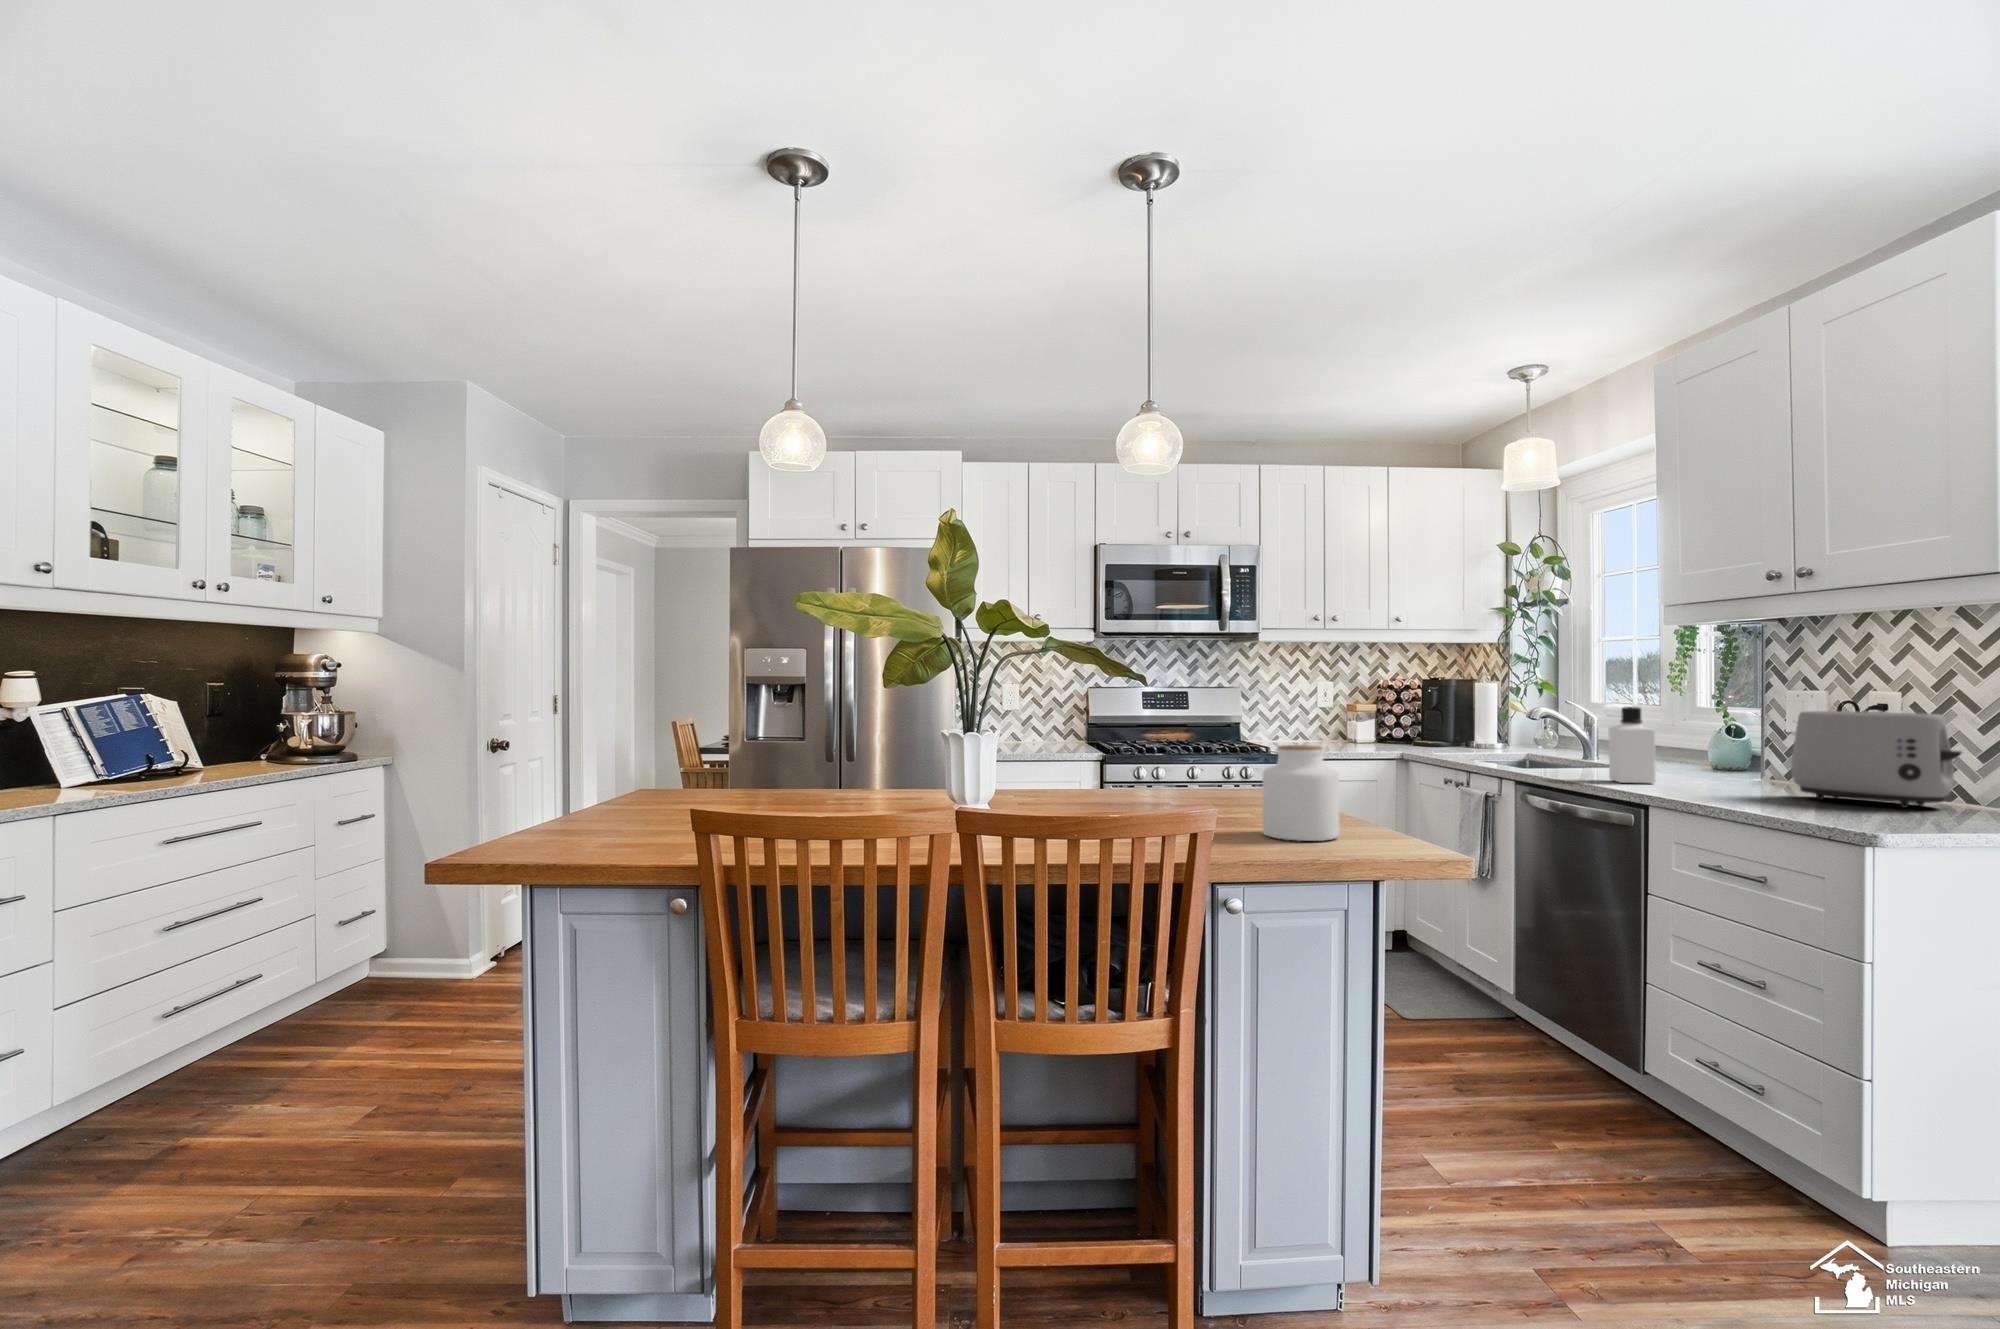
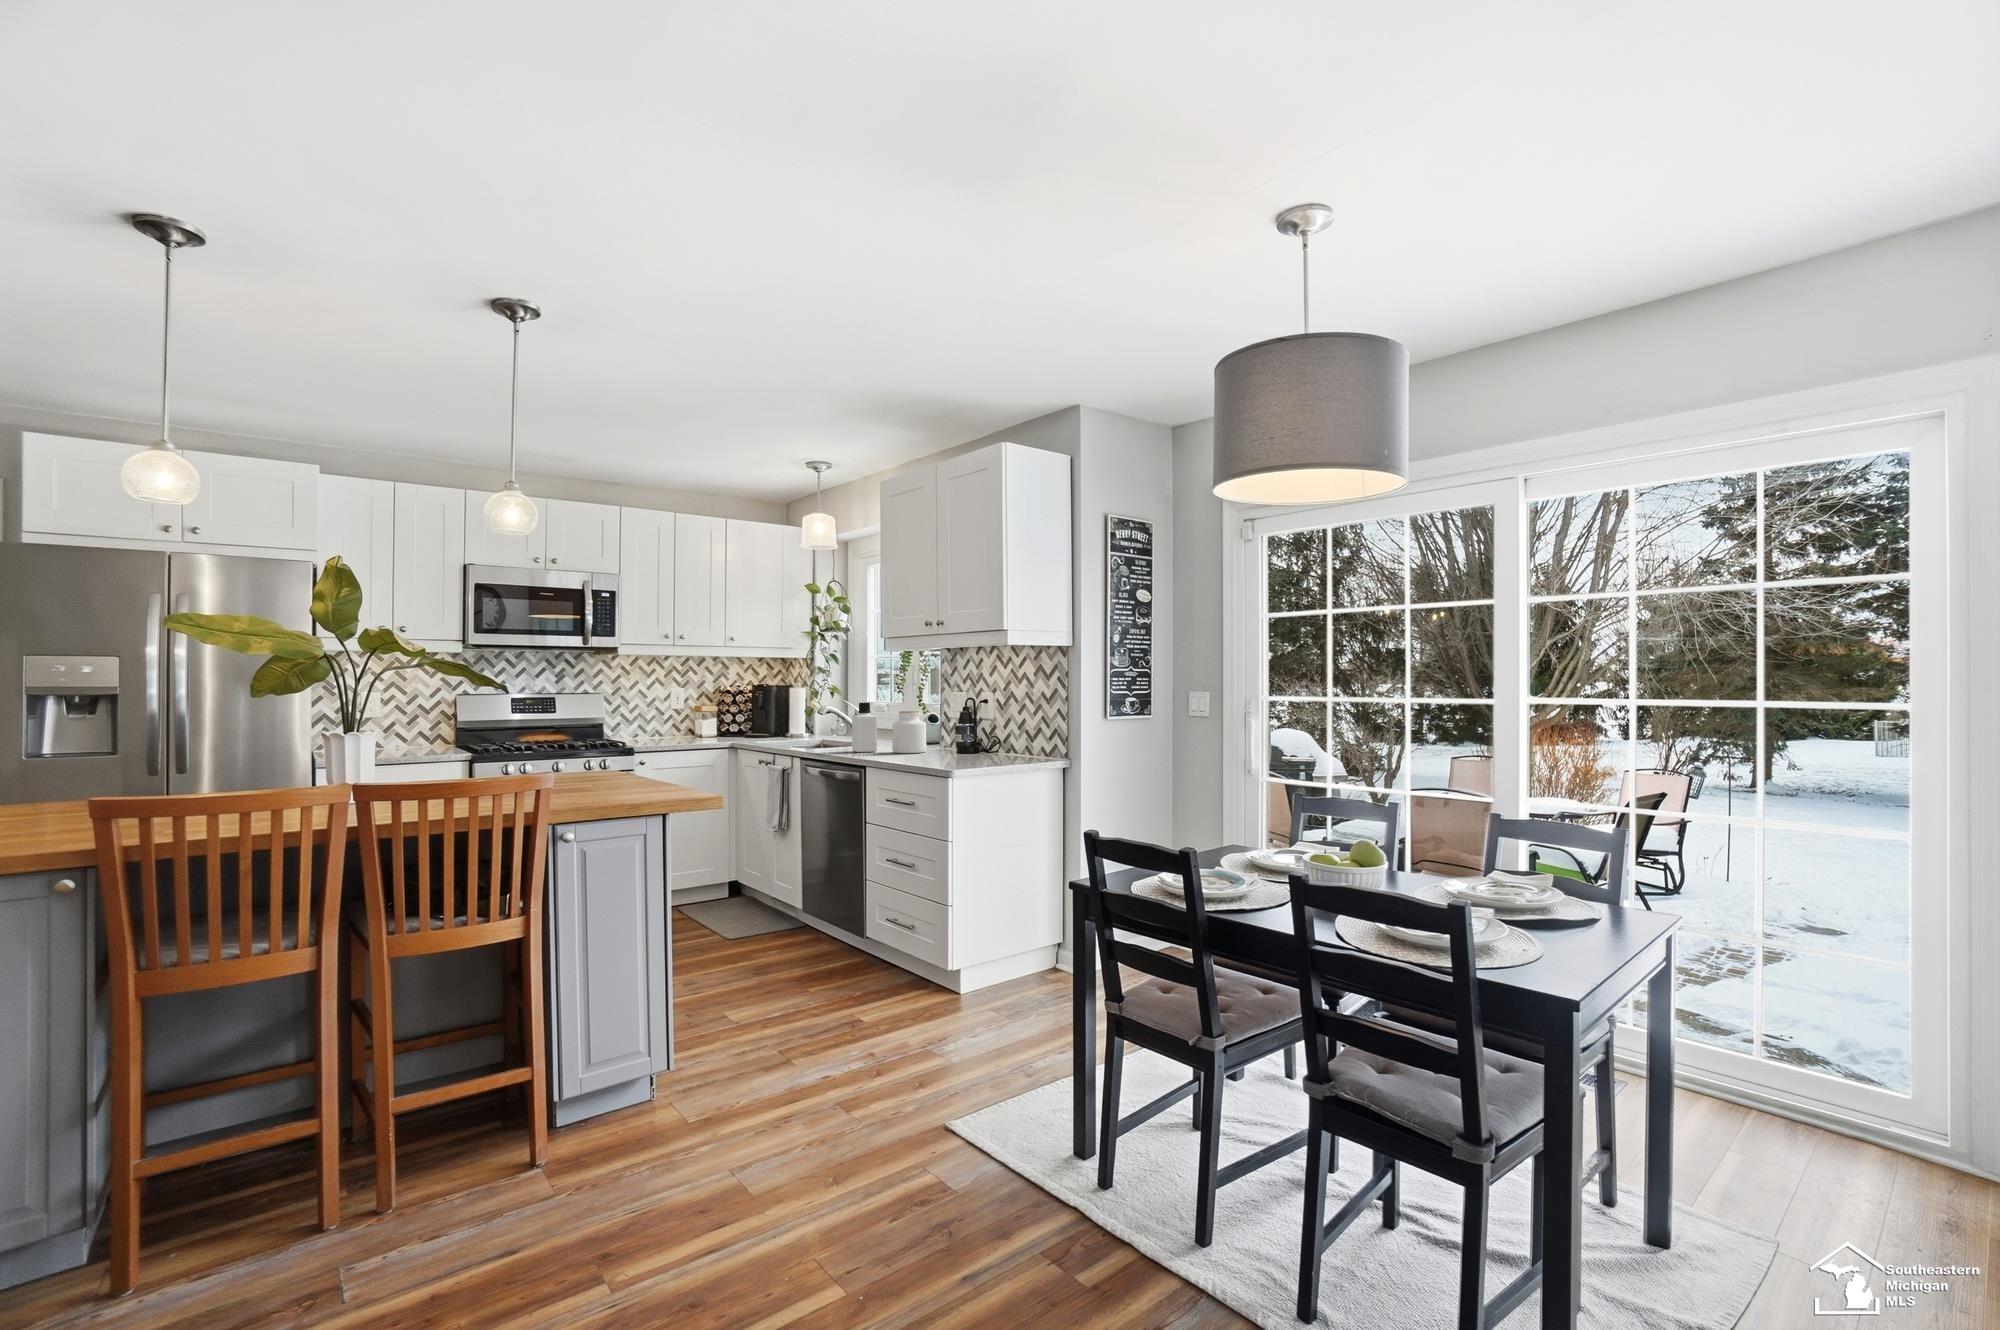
toaster: present [1791,711,1961,808] -> none [941,702,1012,756]
jar: present [1262,745,1339,841] -> present [892,711,926,753]

